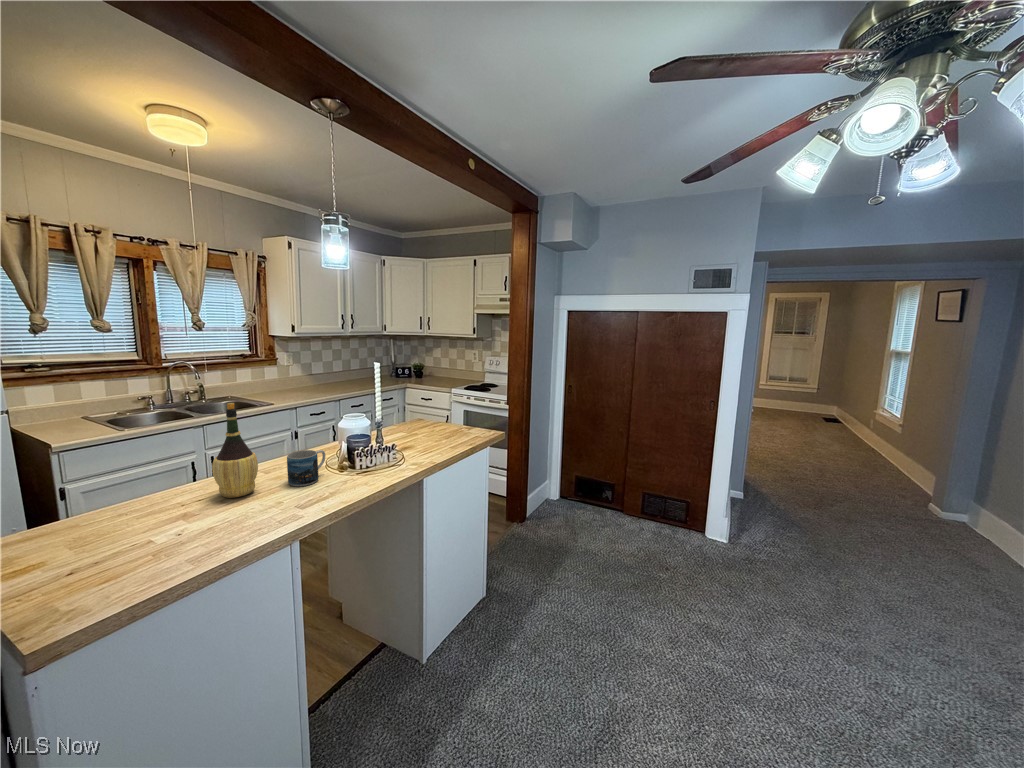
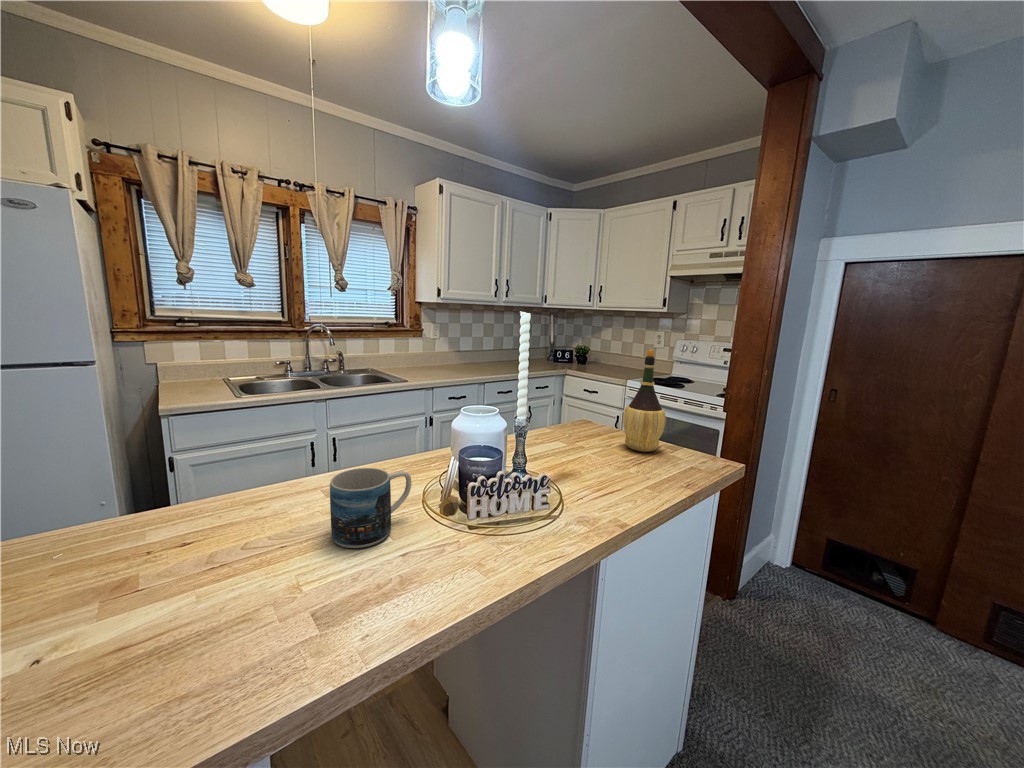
wine bottle: present [212,403,258,498] -> present [623,350,666,451]

